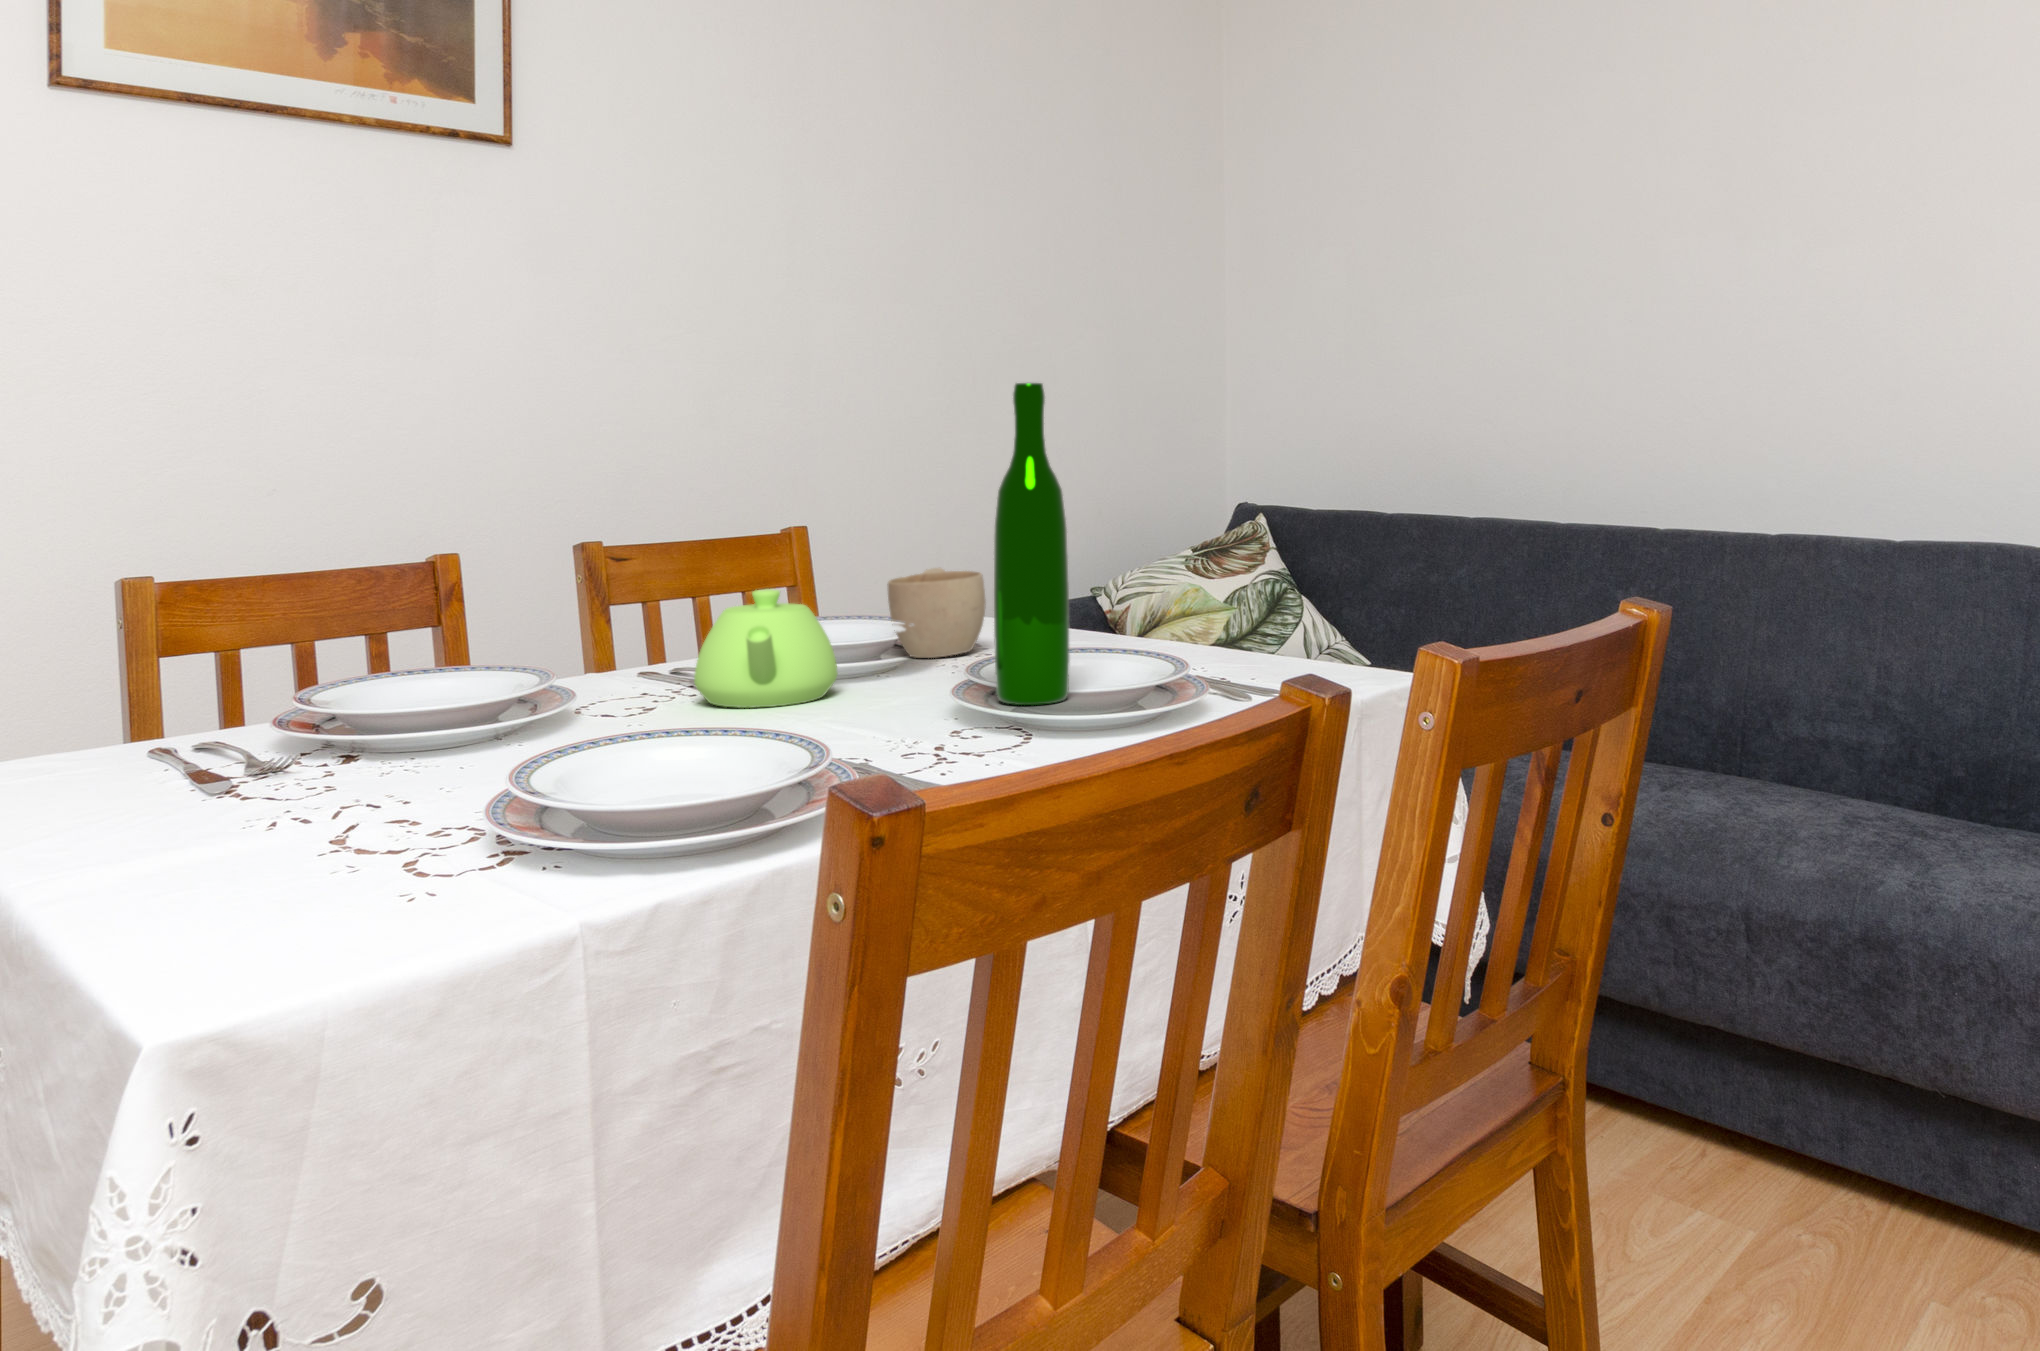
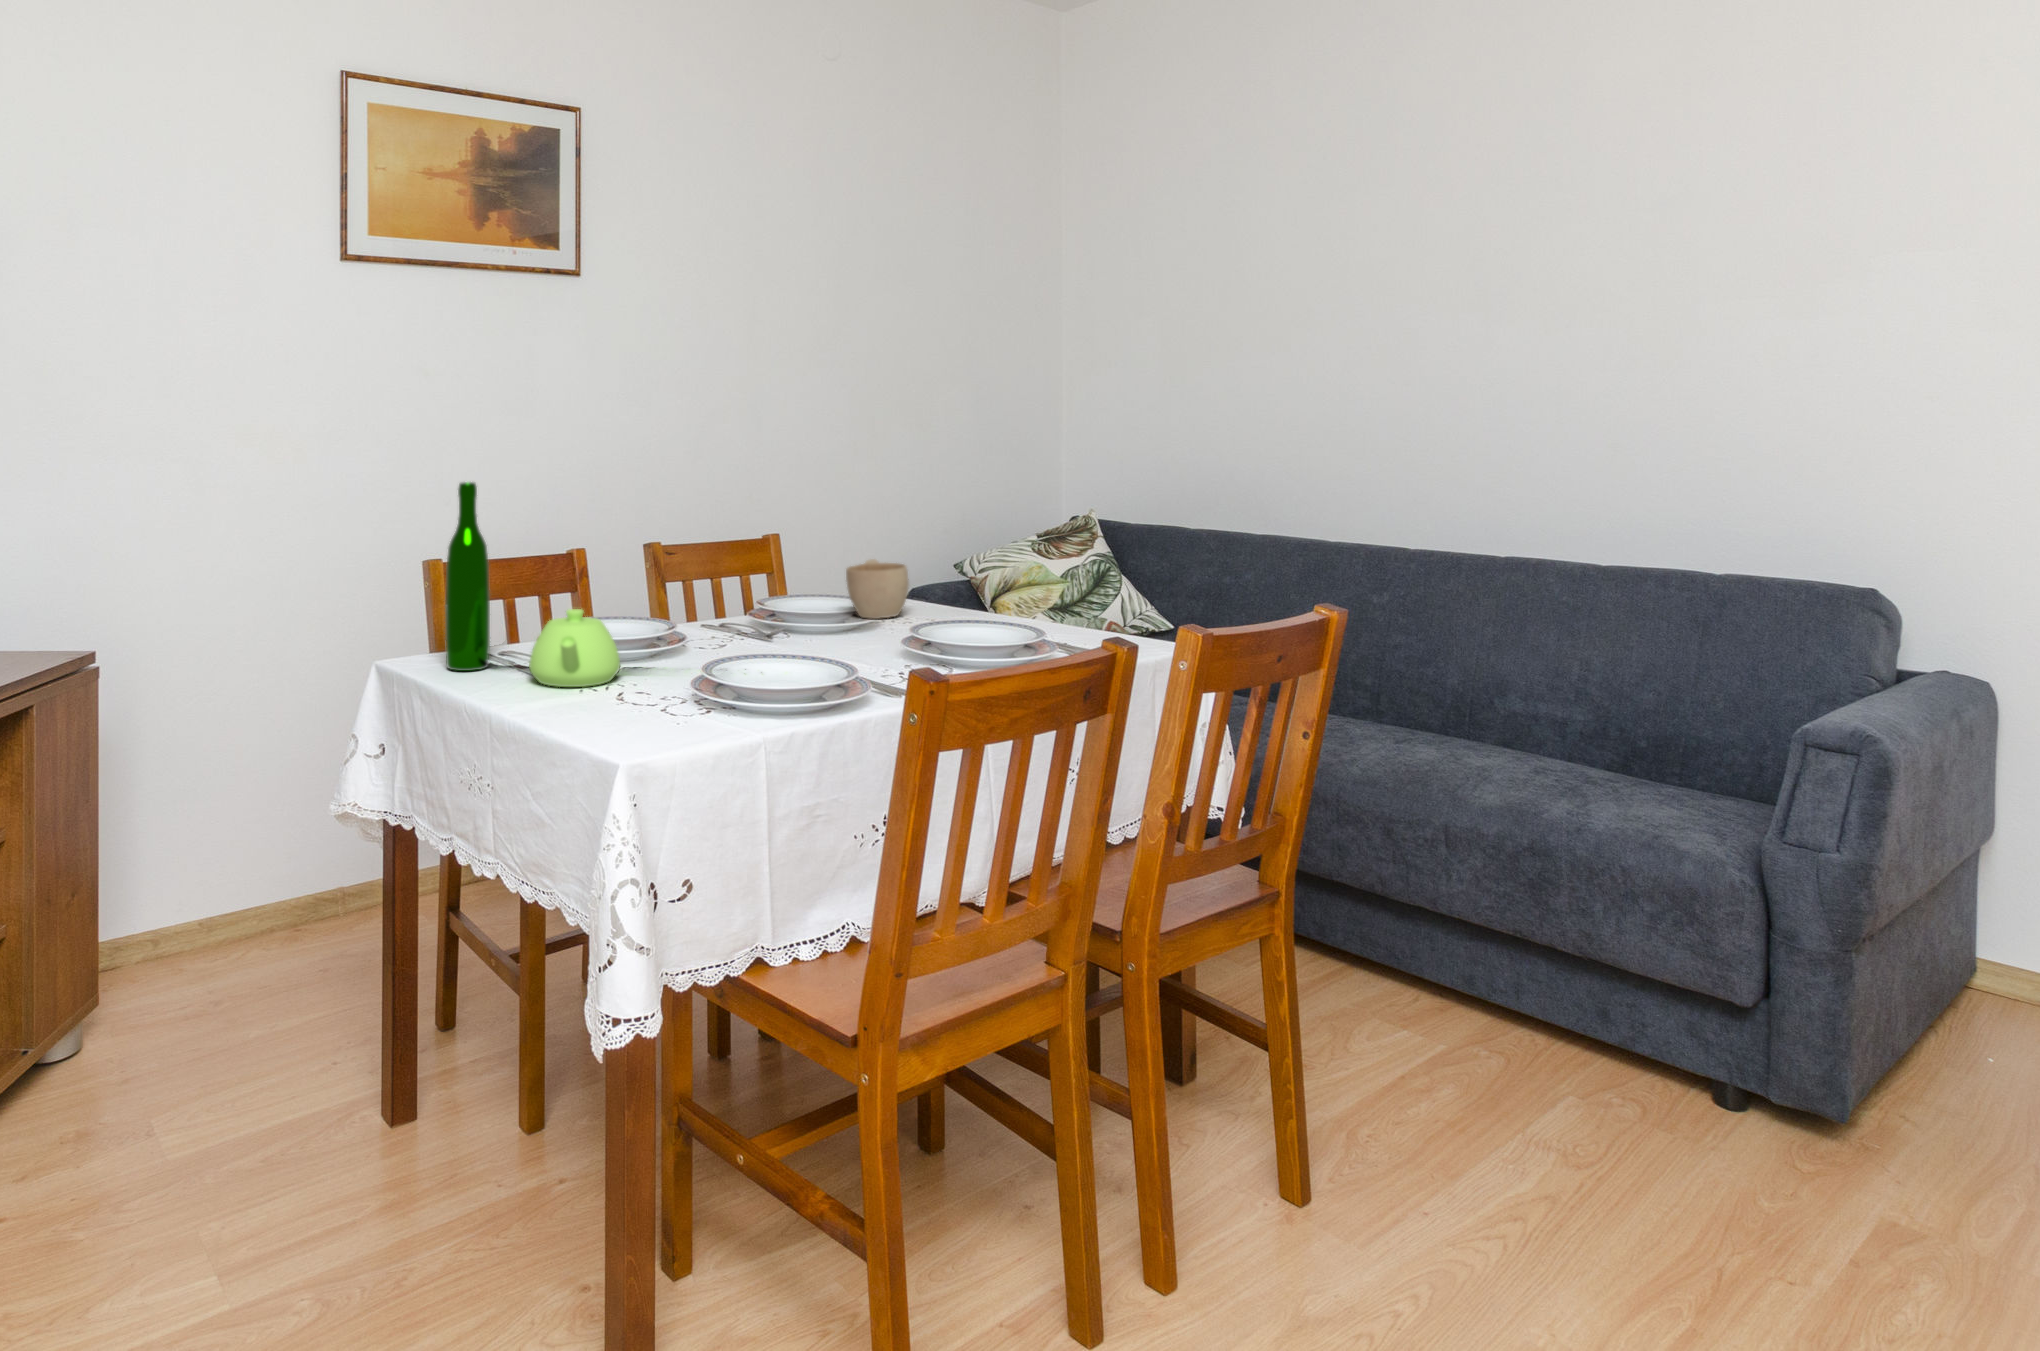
wine bottle: present [994,383,1070,705] -> present [445,482,490,671]
teapot: present [694,589,838,708] -> present [529,609,620,687]

